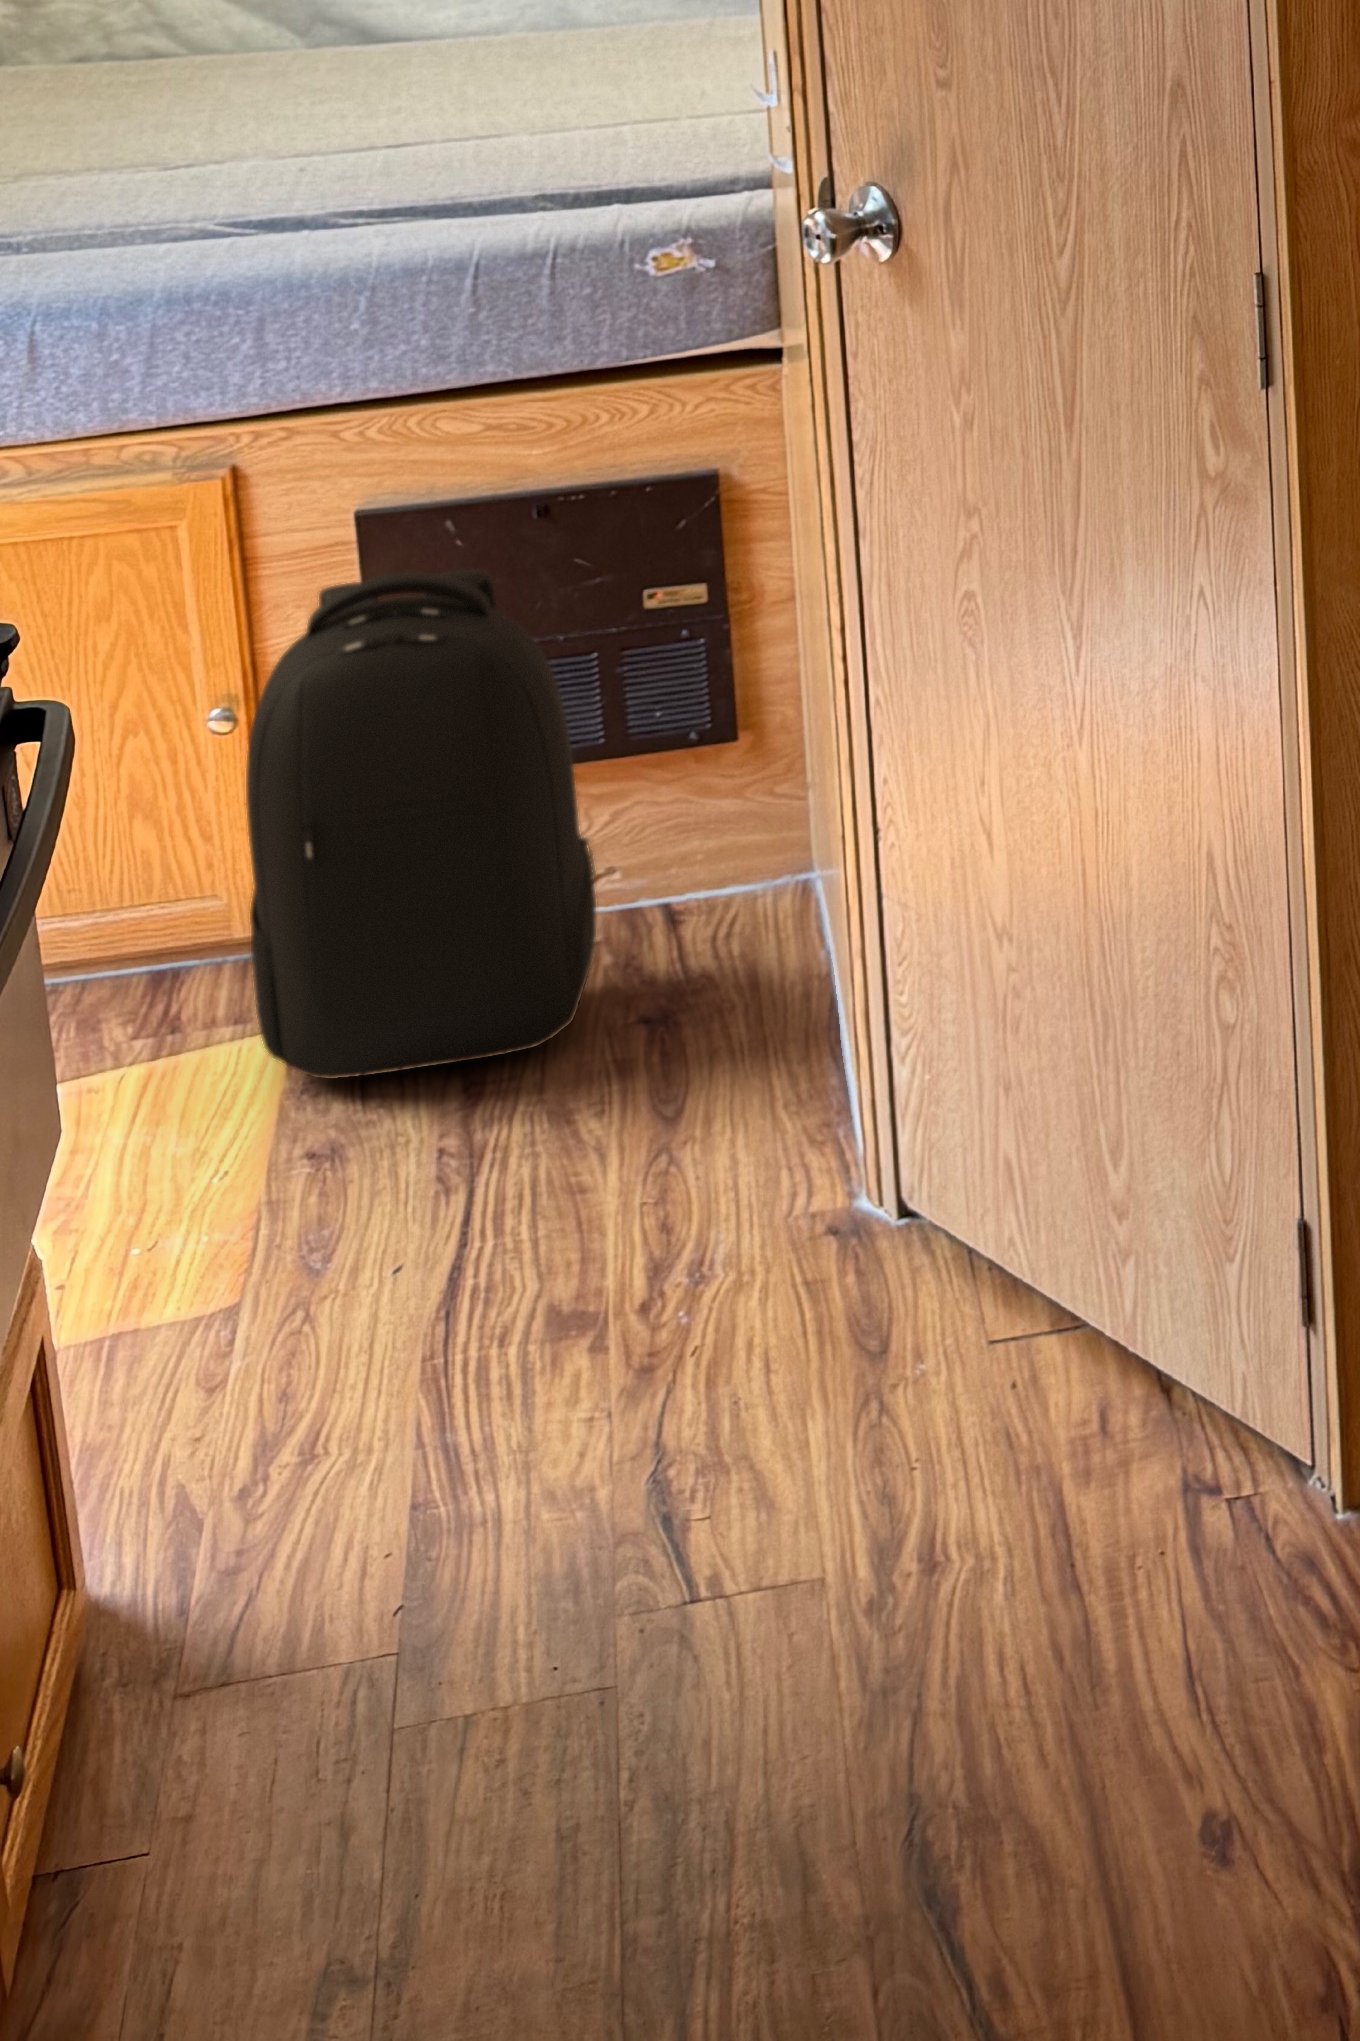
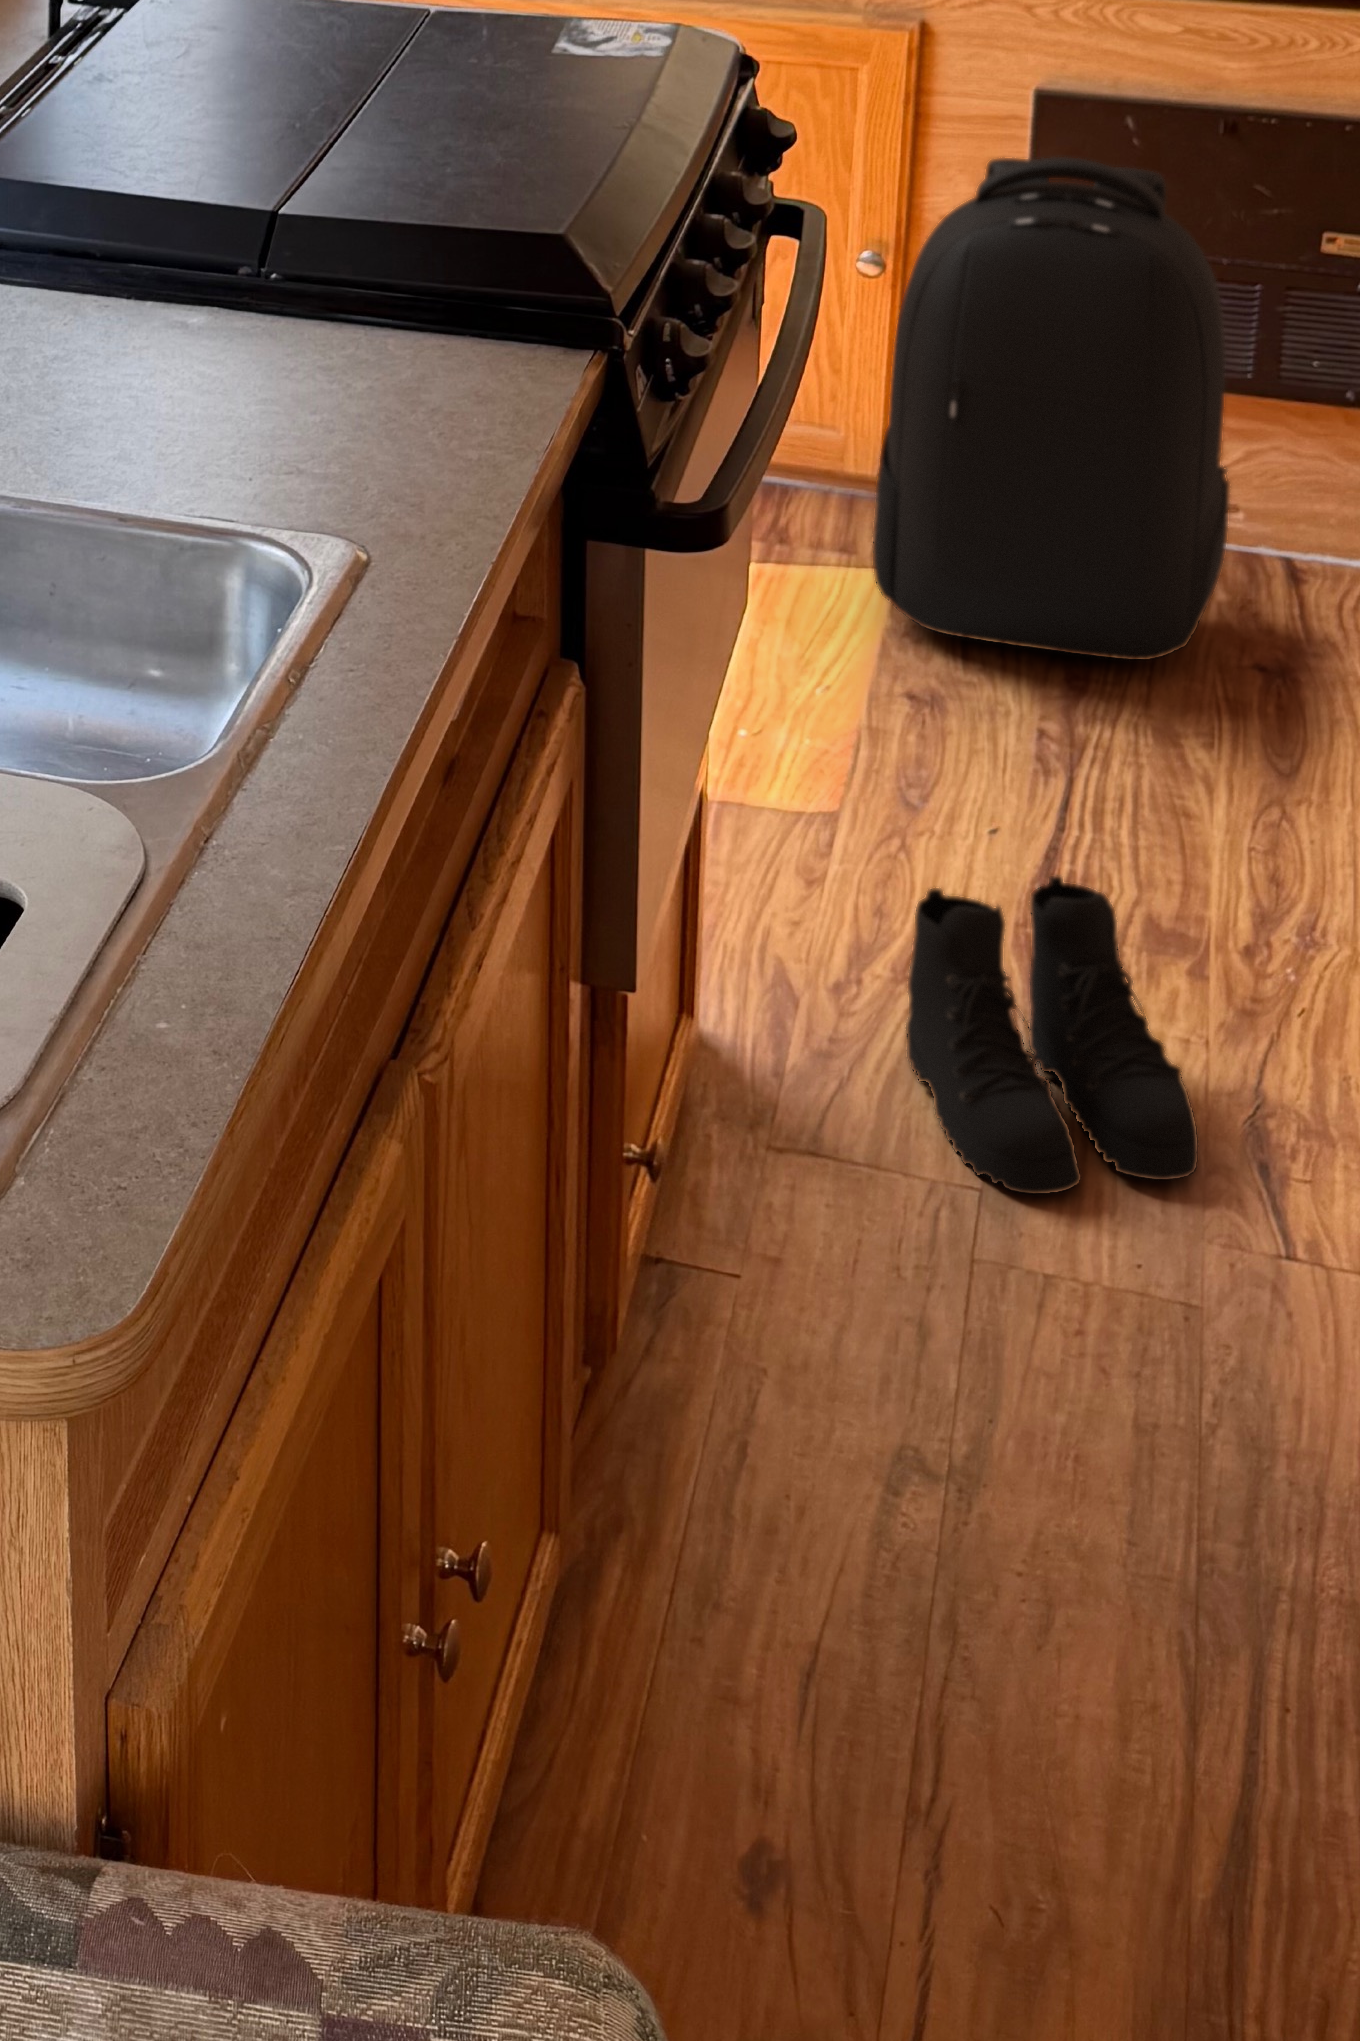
boots: none [299,1300,603,1645] -> present [906,875,1198,1194]

